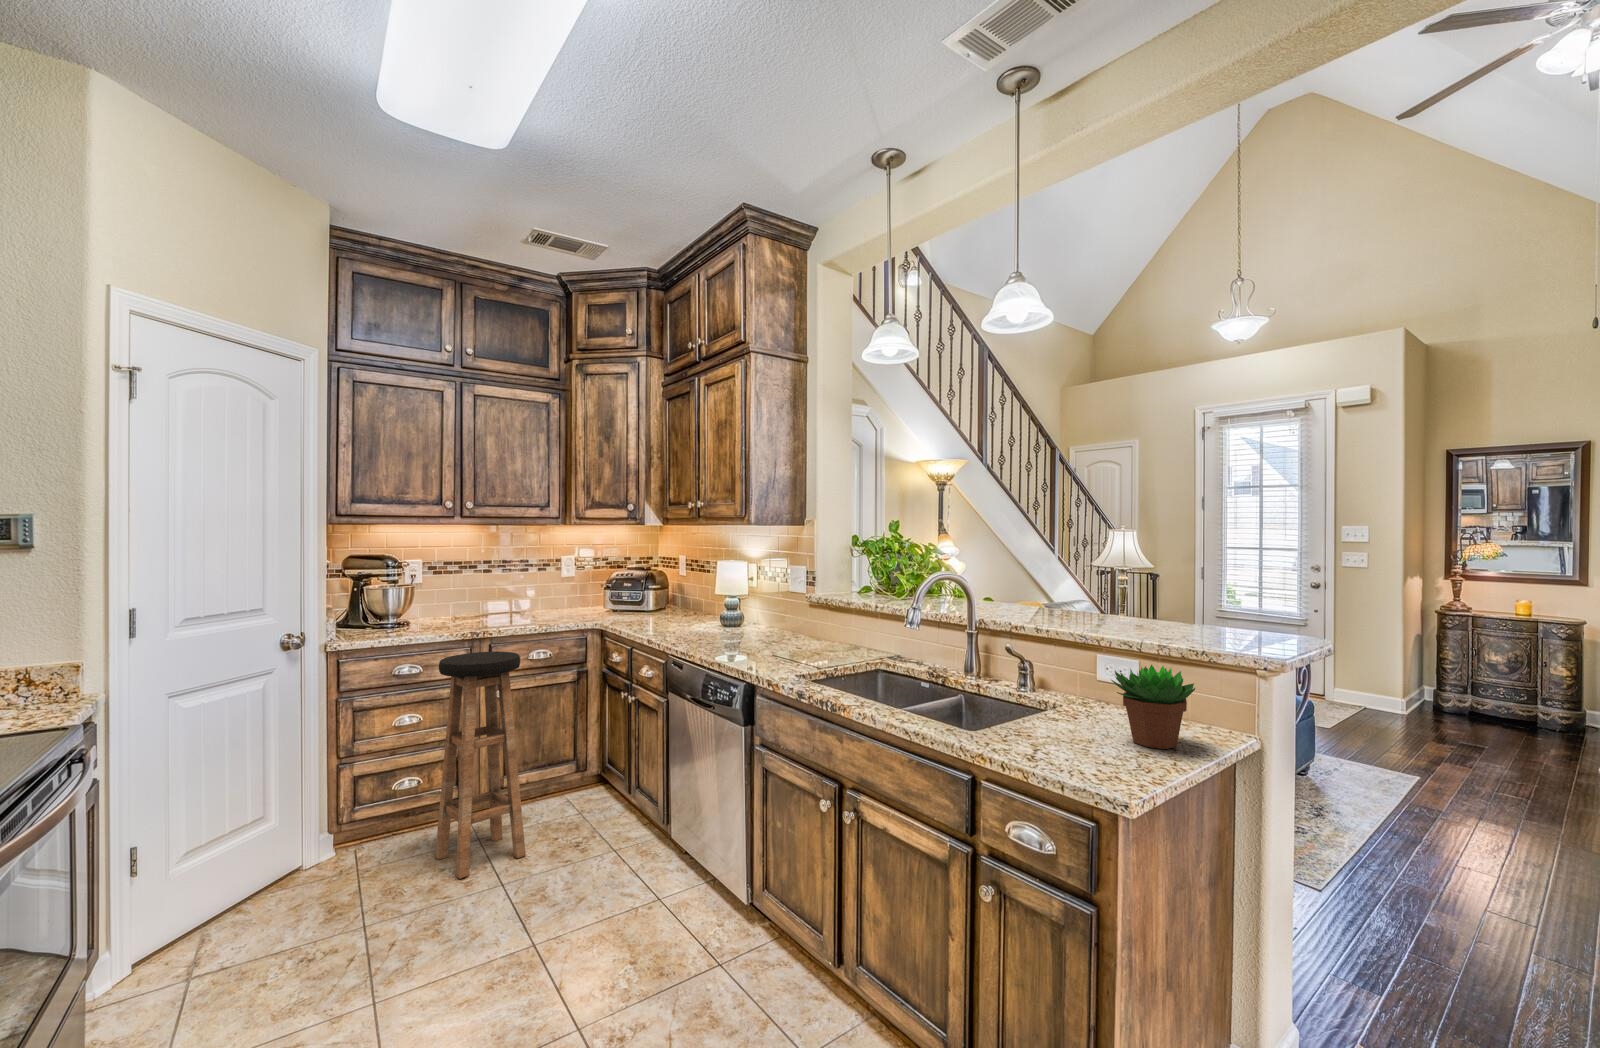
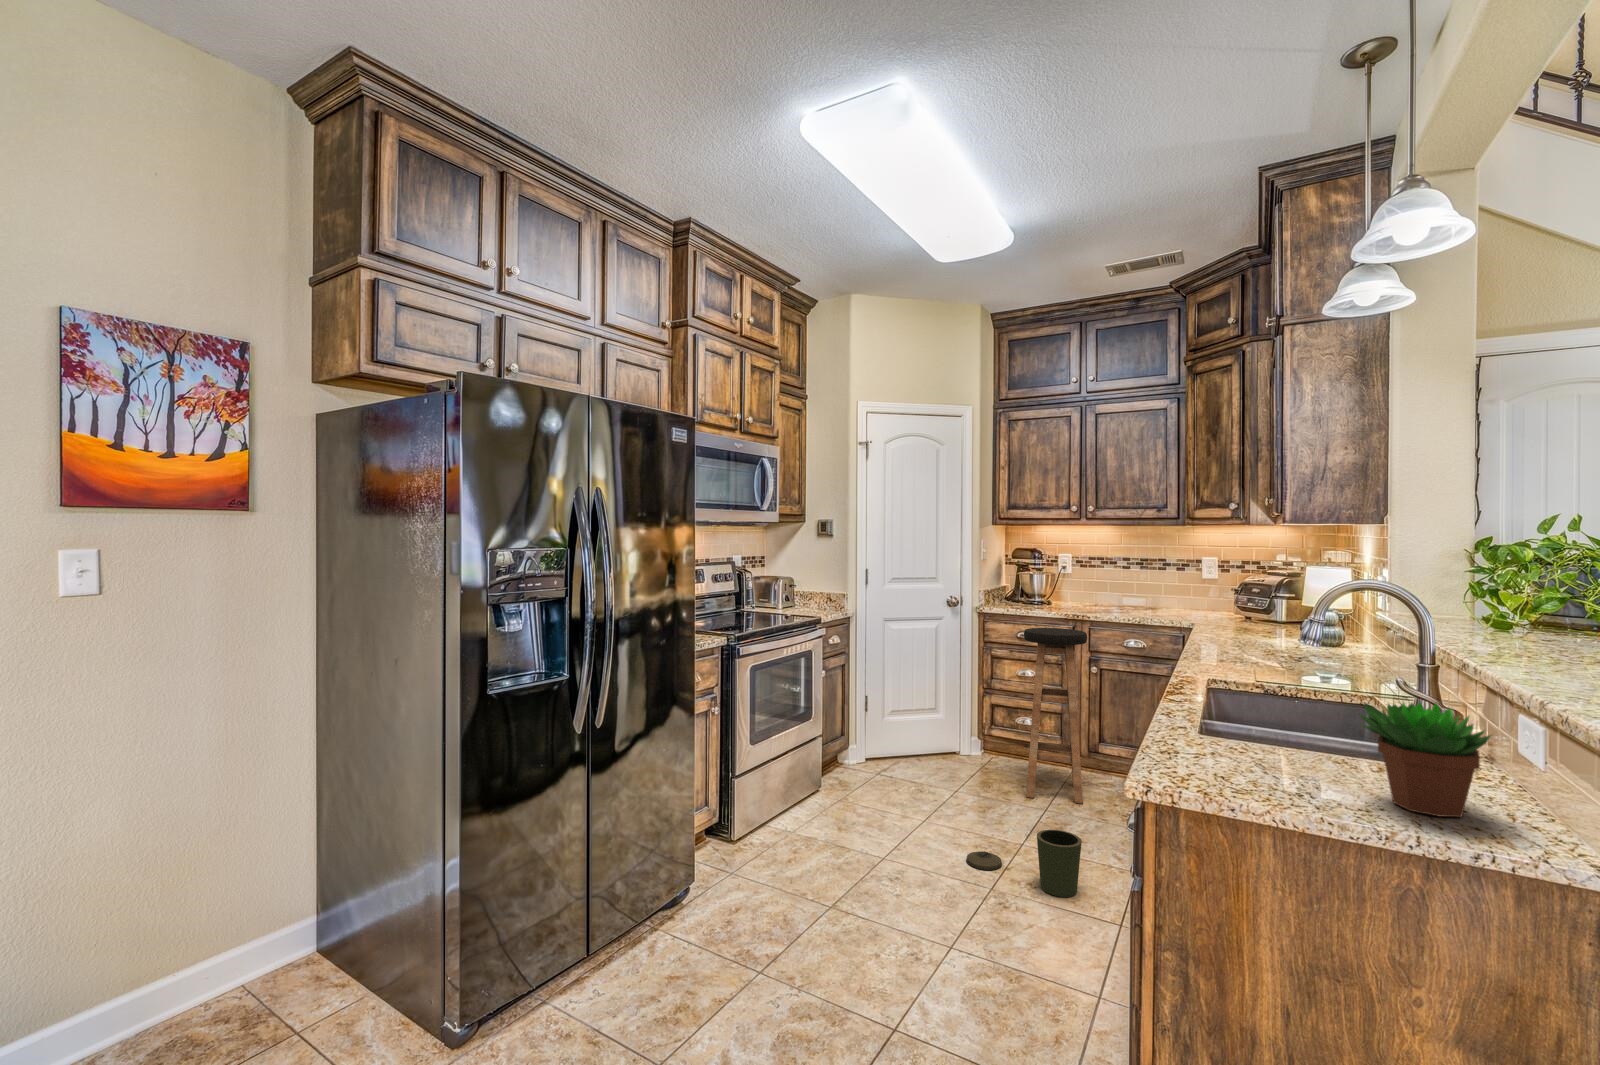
trash can: none [481,895,643,1012] -> present [966,830,1082,897]

